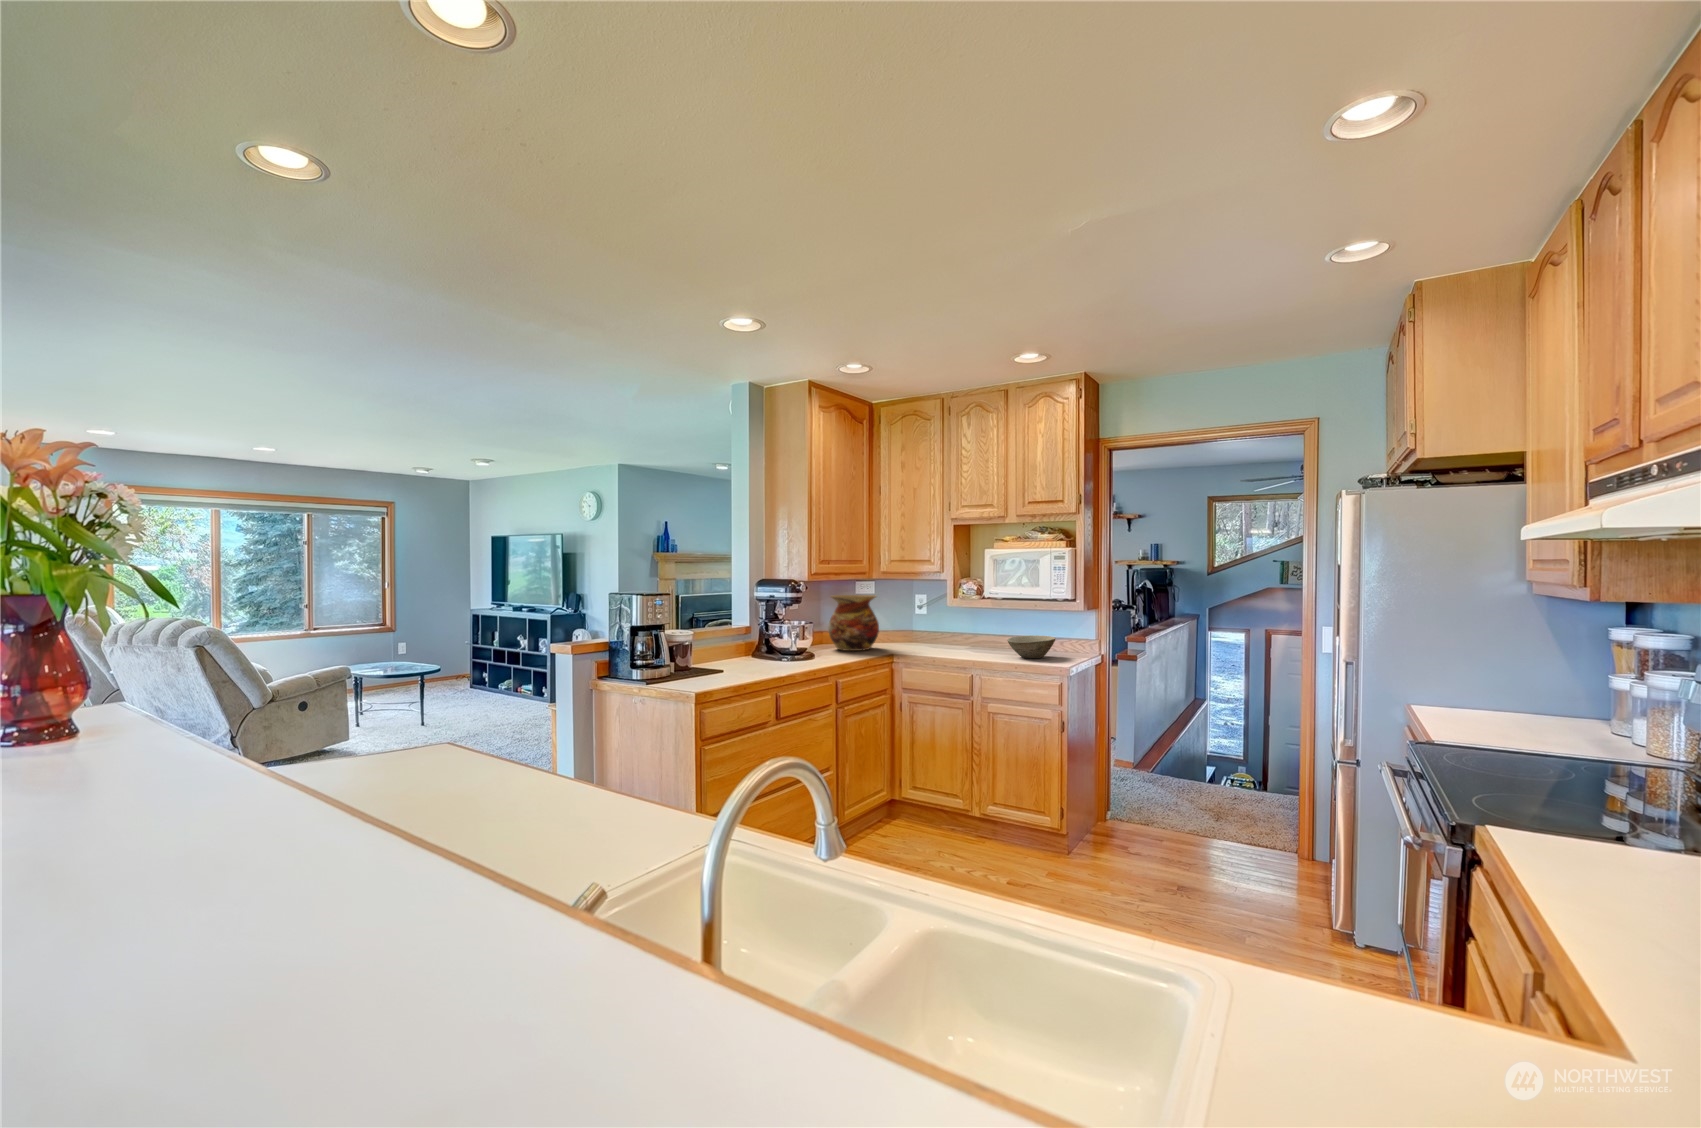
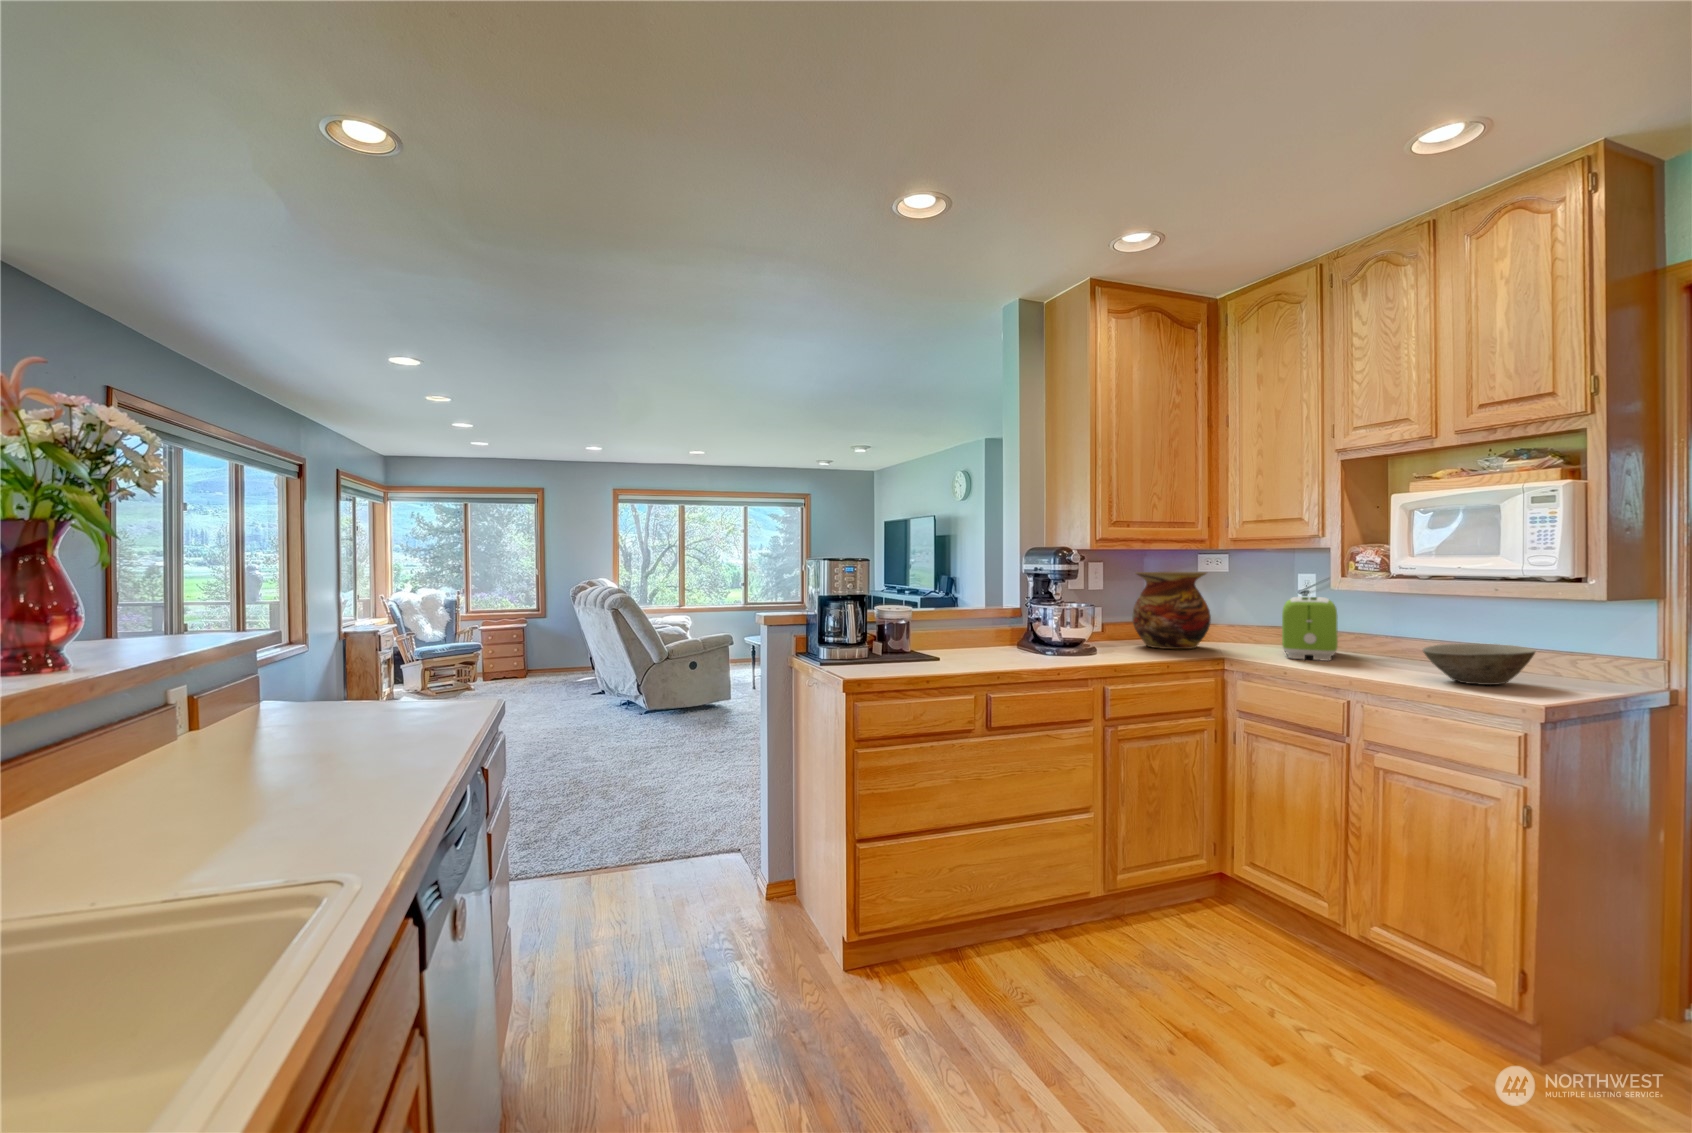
toaster: none [920,610,955,651] -> present [1282,597,1338,661]

